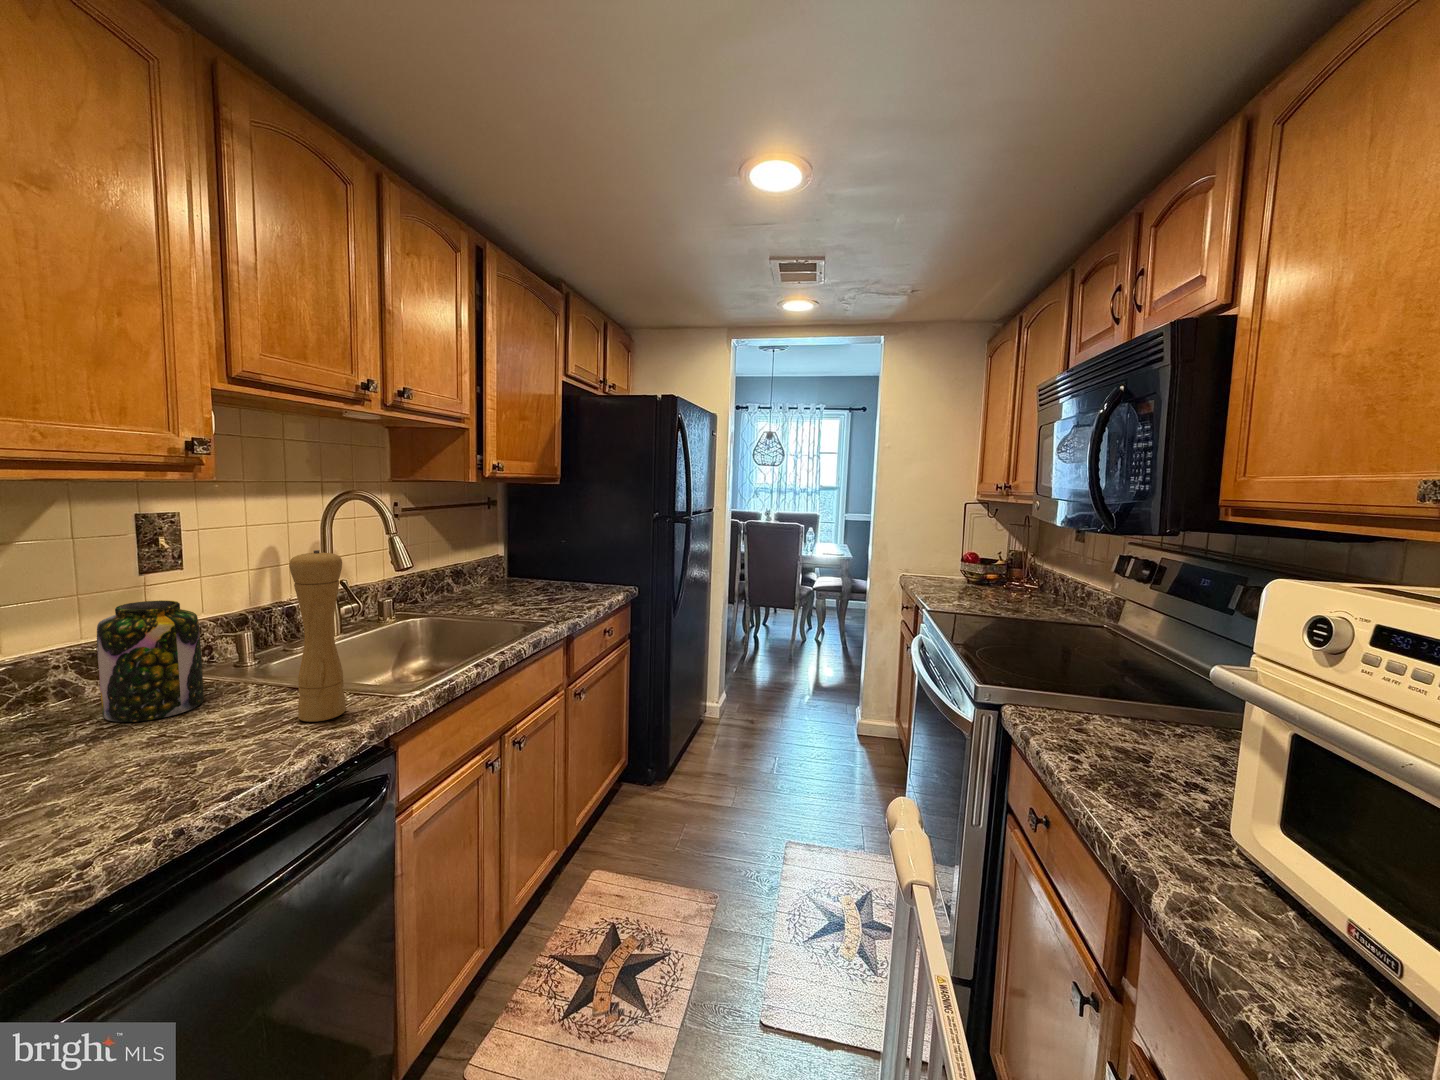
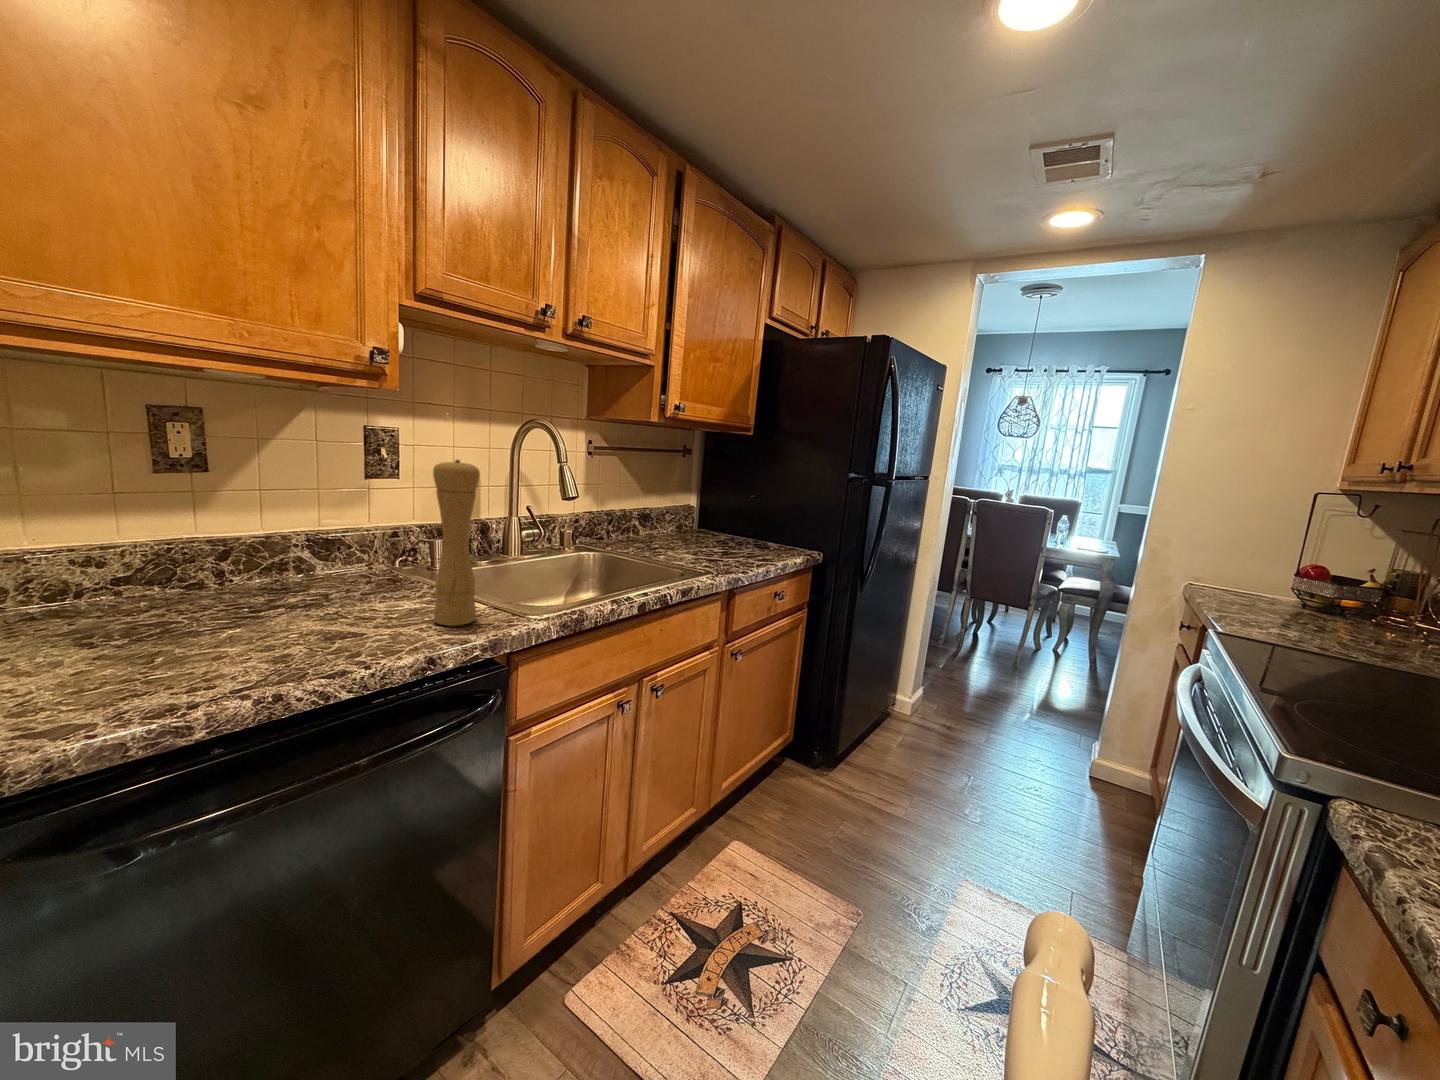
jar: present [97,600,204,722] -> none [307,497,383,600]

